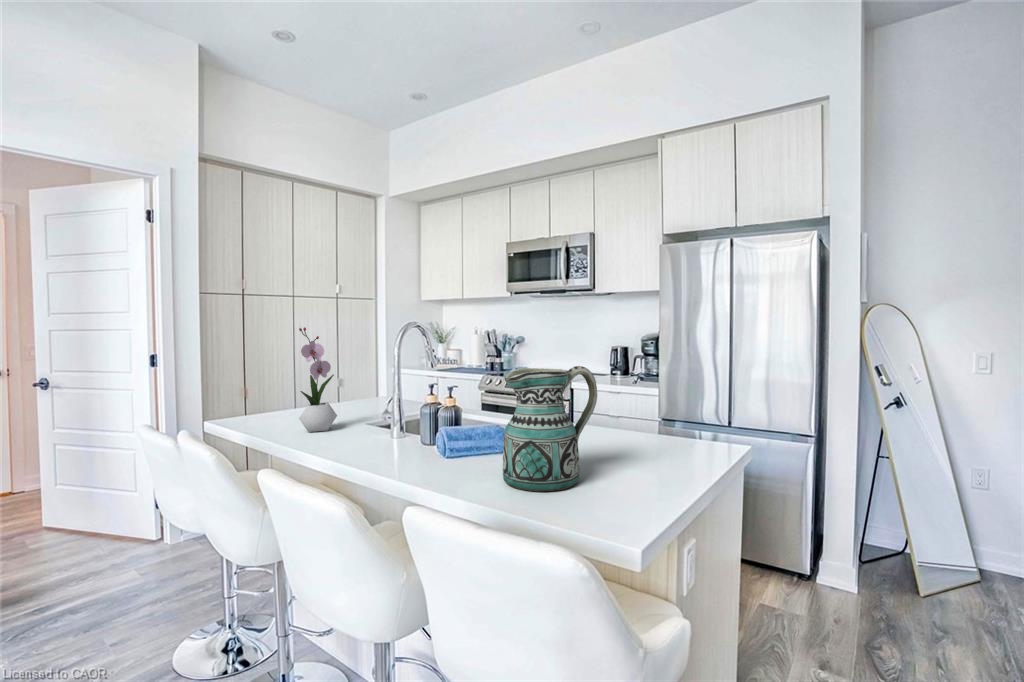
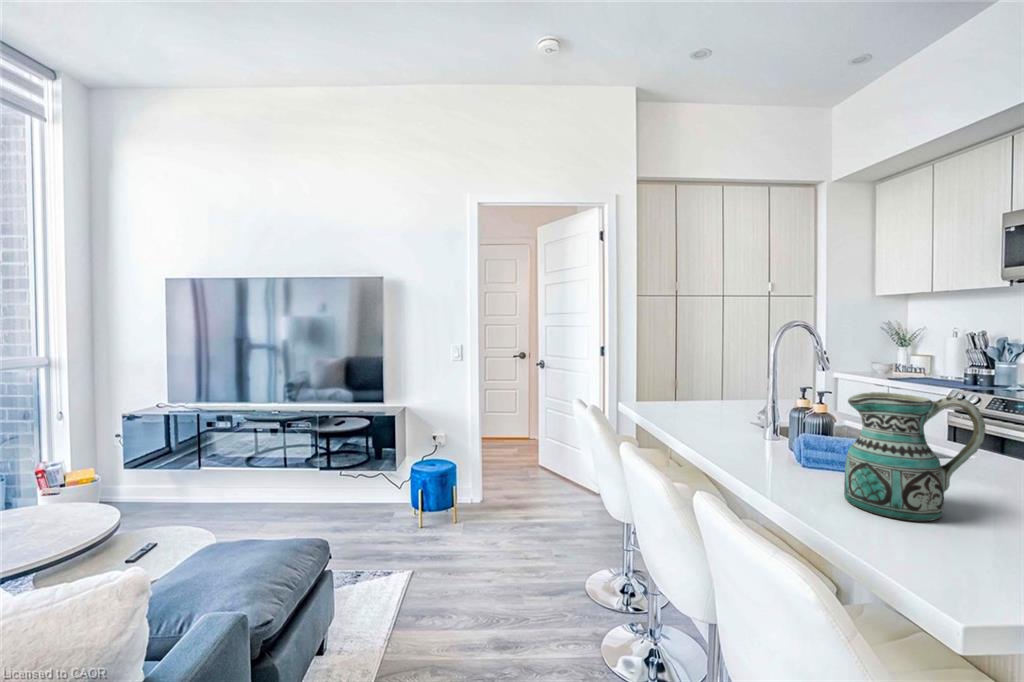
flower arrangement: present [299,327,337,432] -> none [696,337,727,422]

